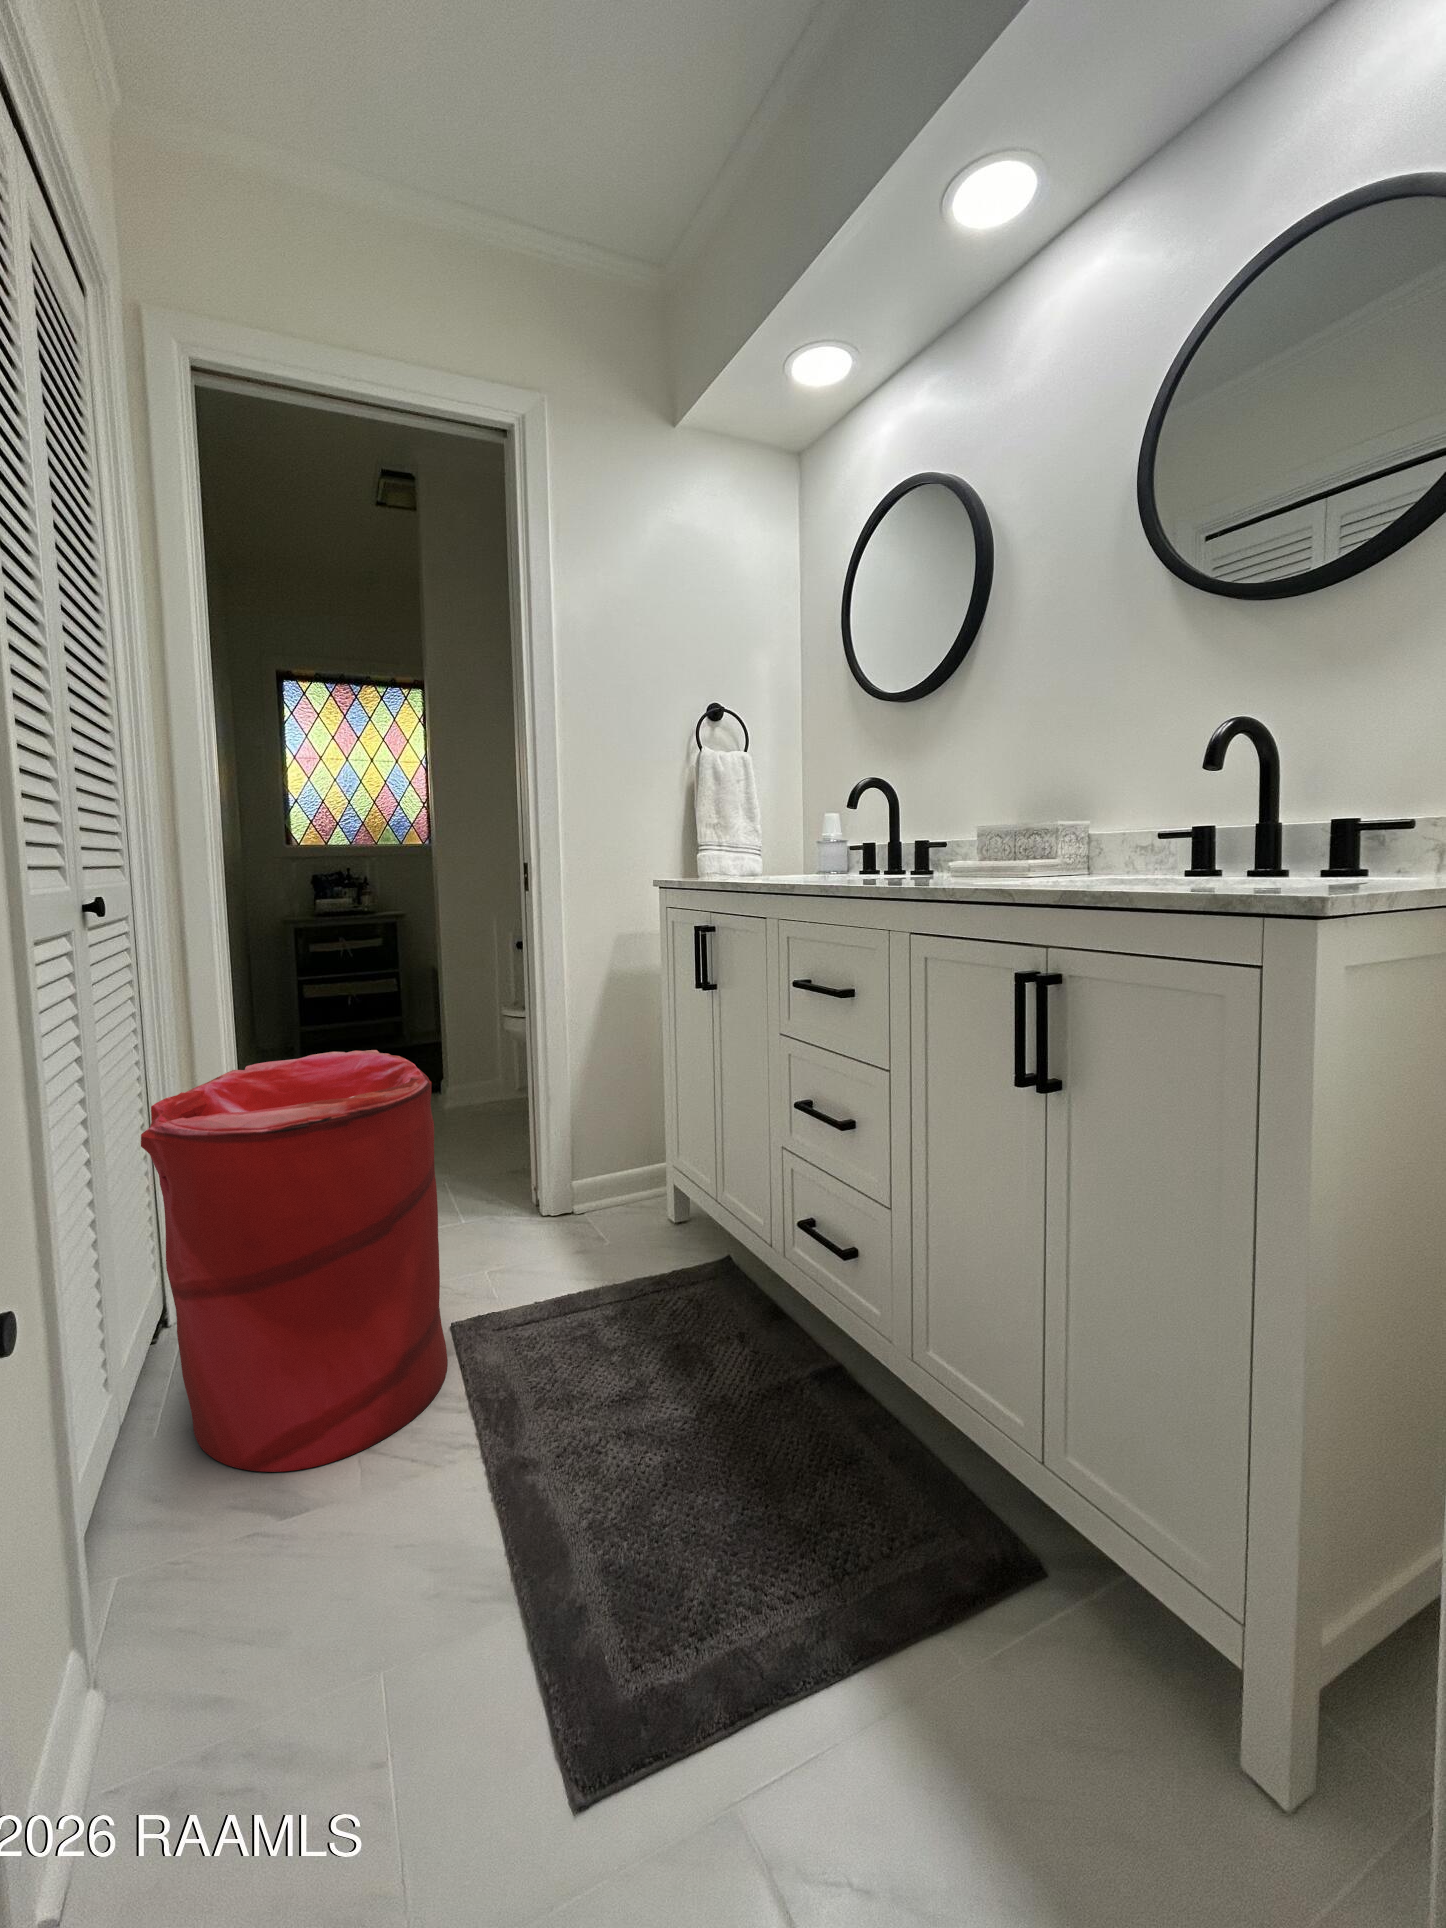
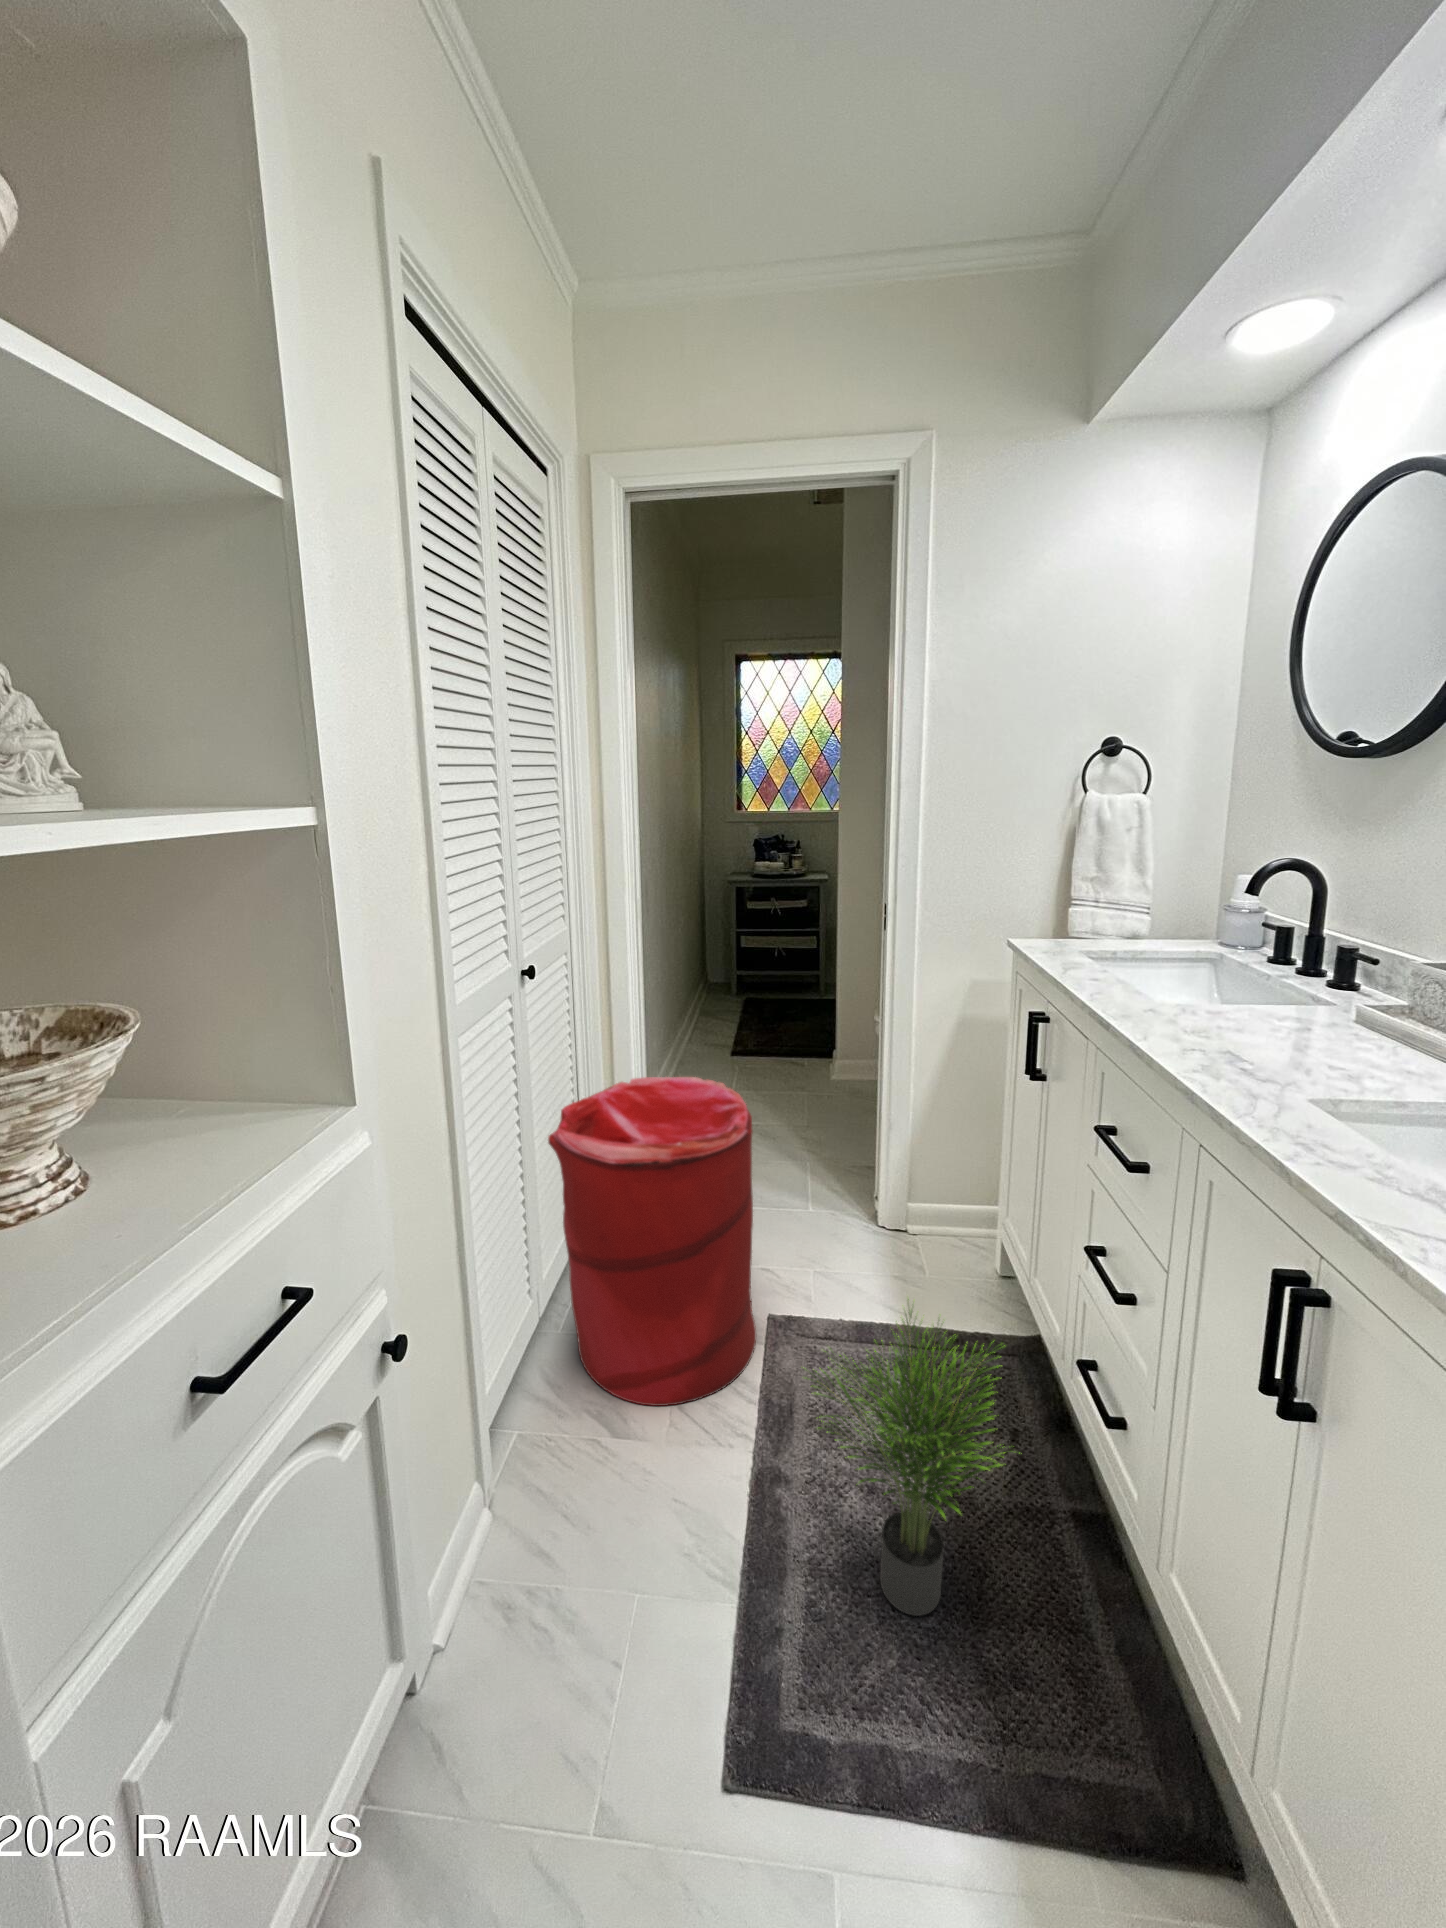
potted plant: none [557,1171,802,1524] -> present [816,1299,1005,1616]

